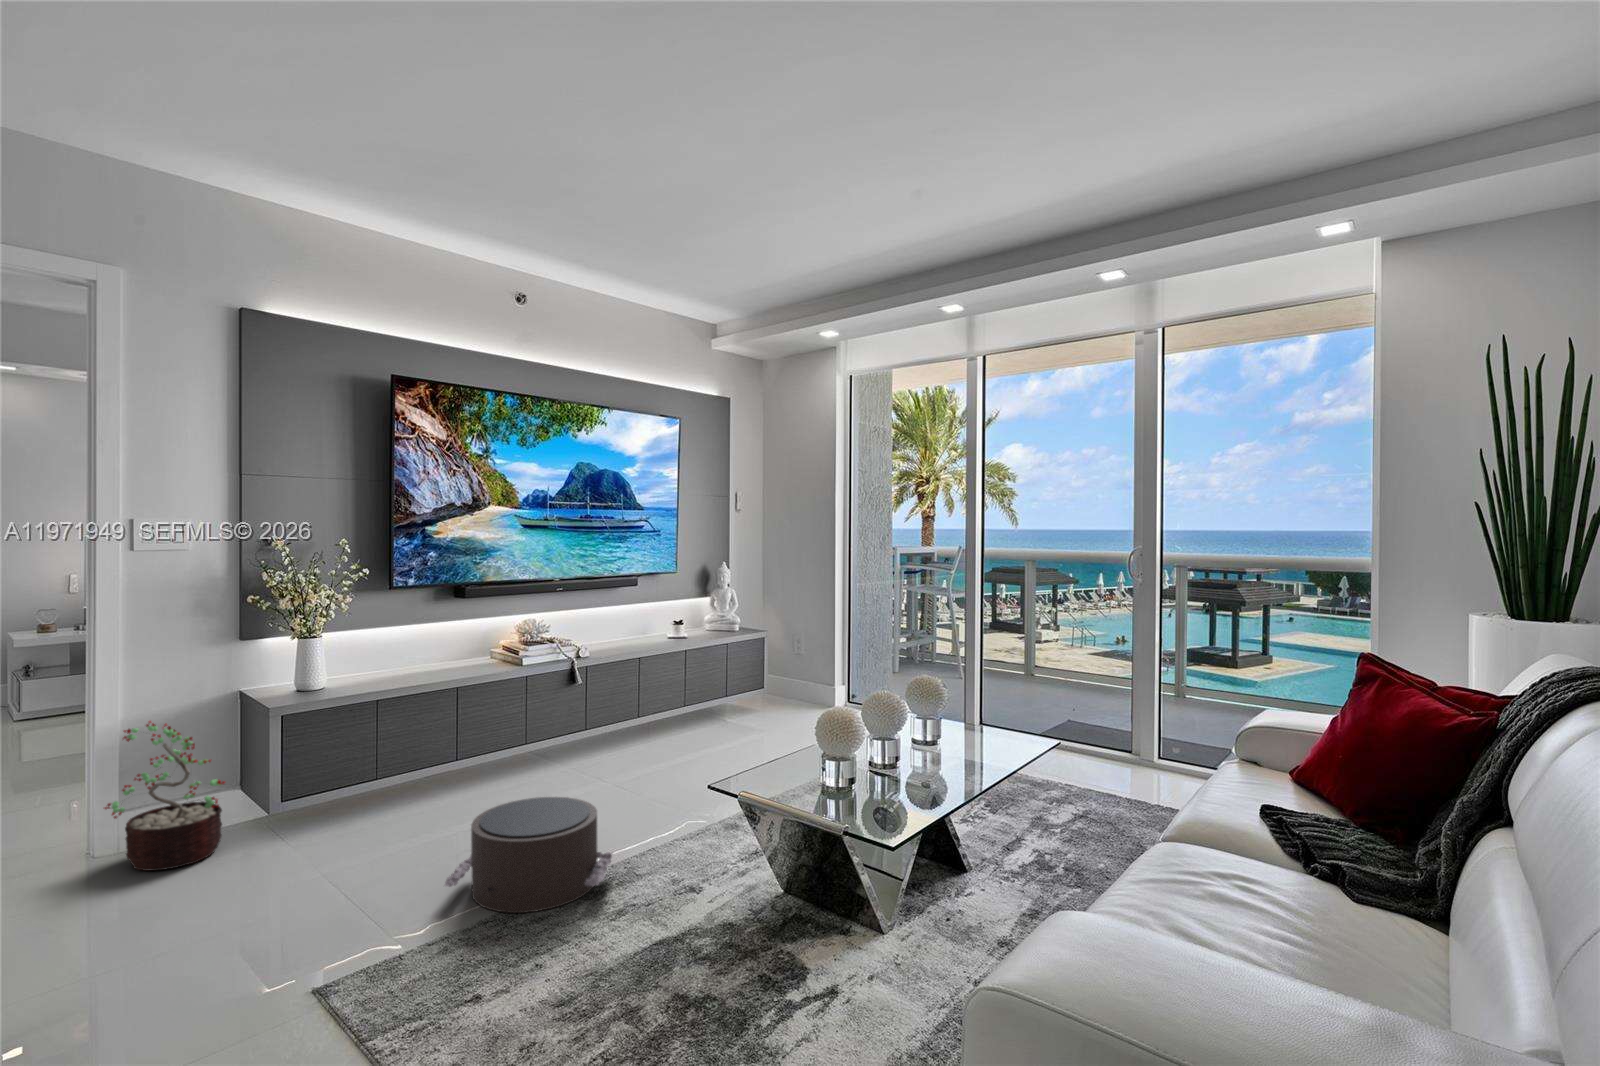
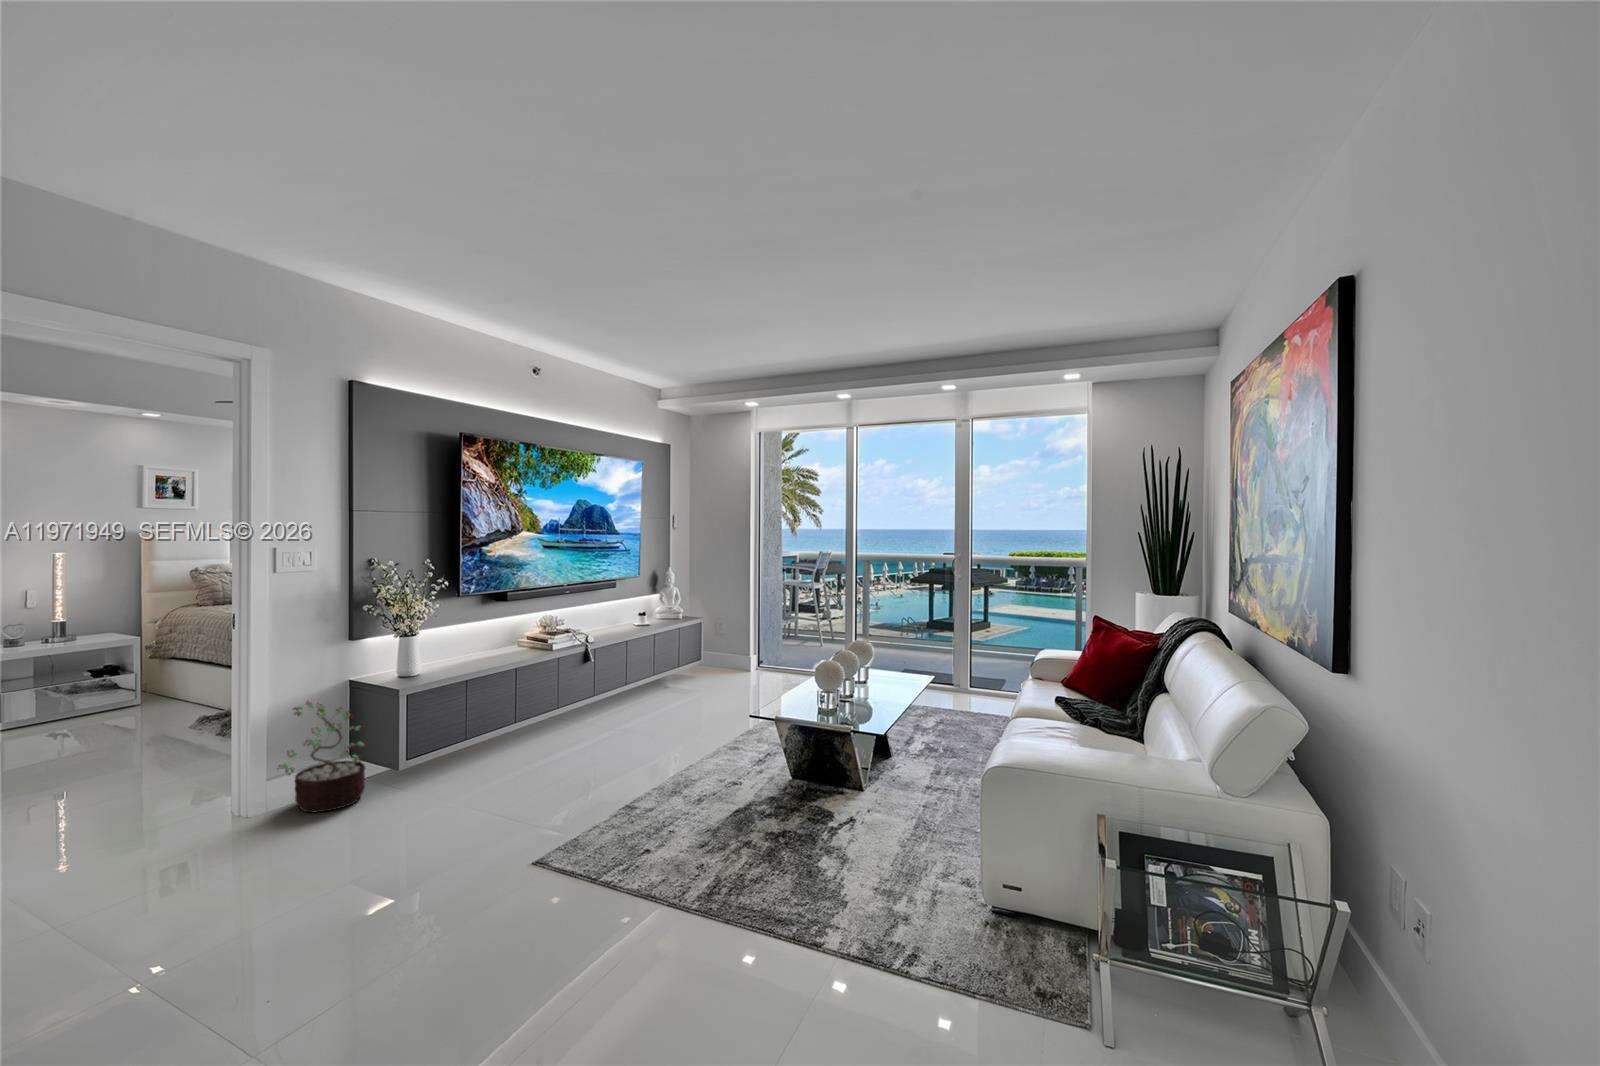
pouf: present [444,797,612,913] -> none [574,733,680,807]

